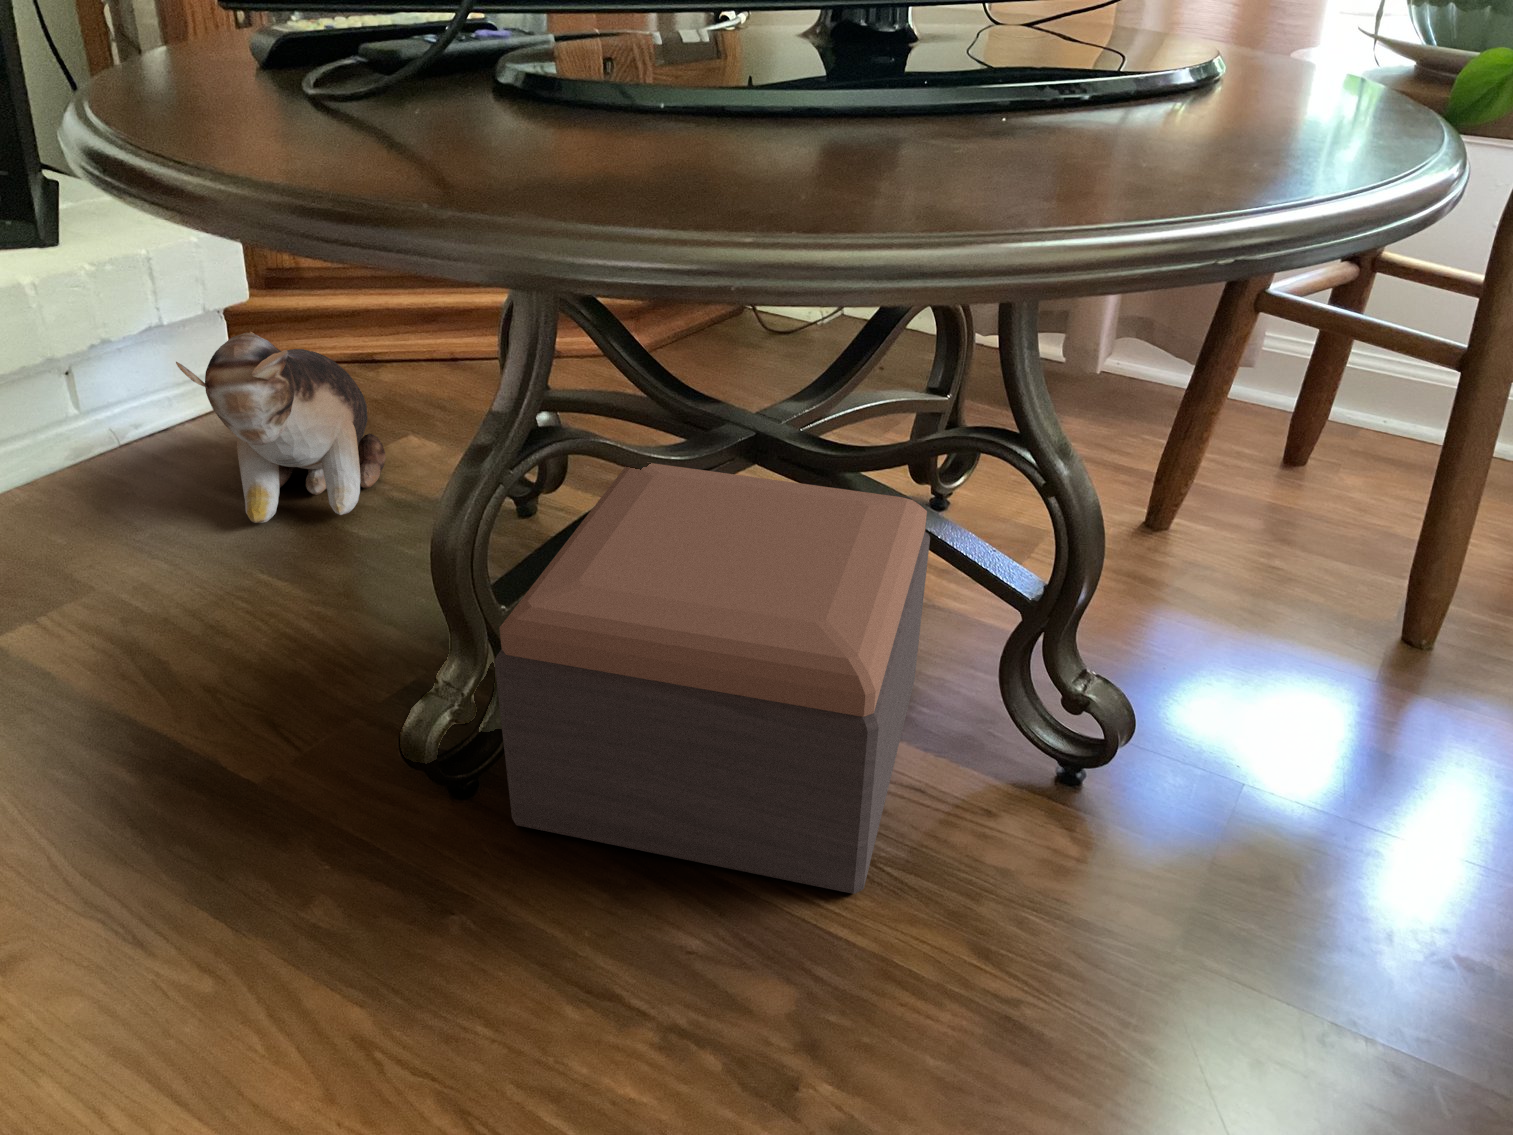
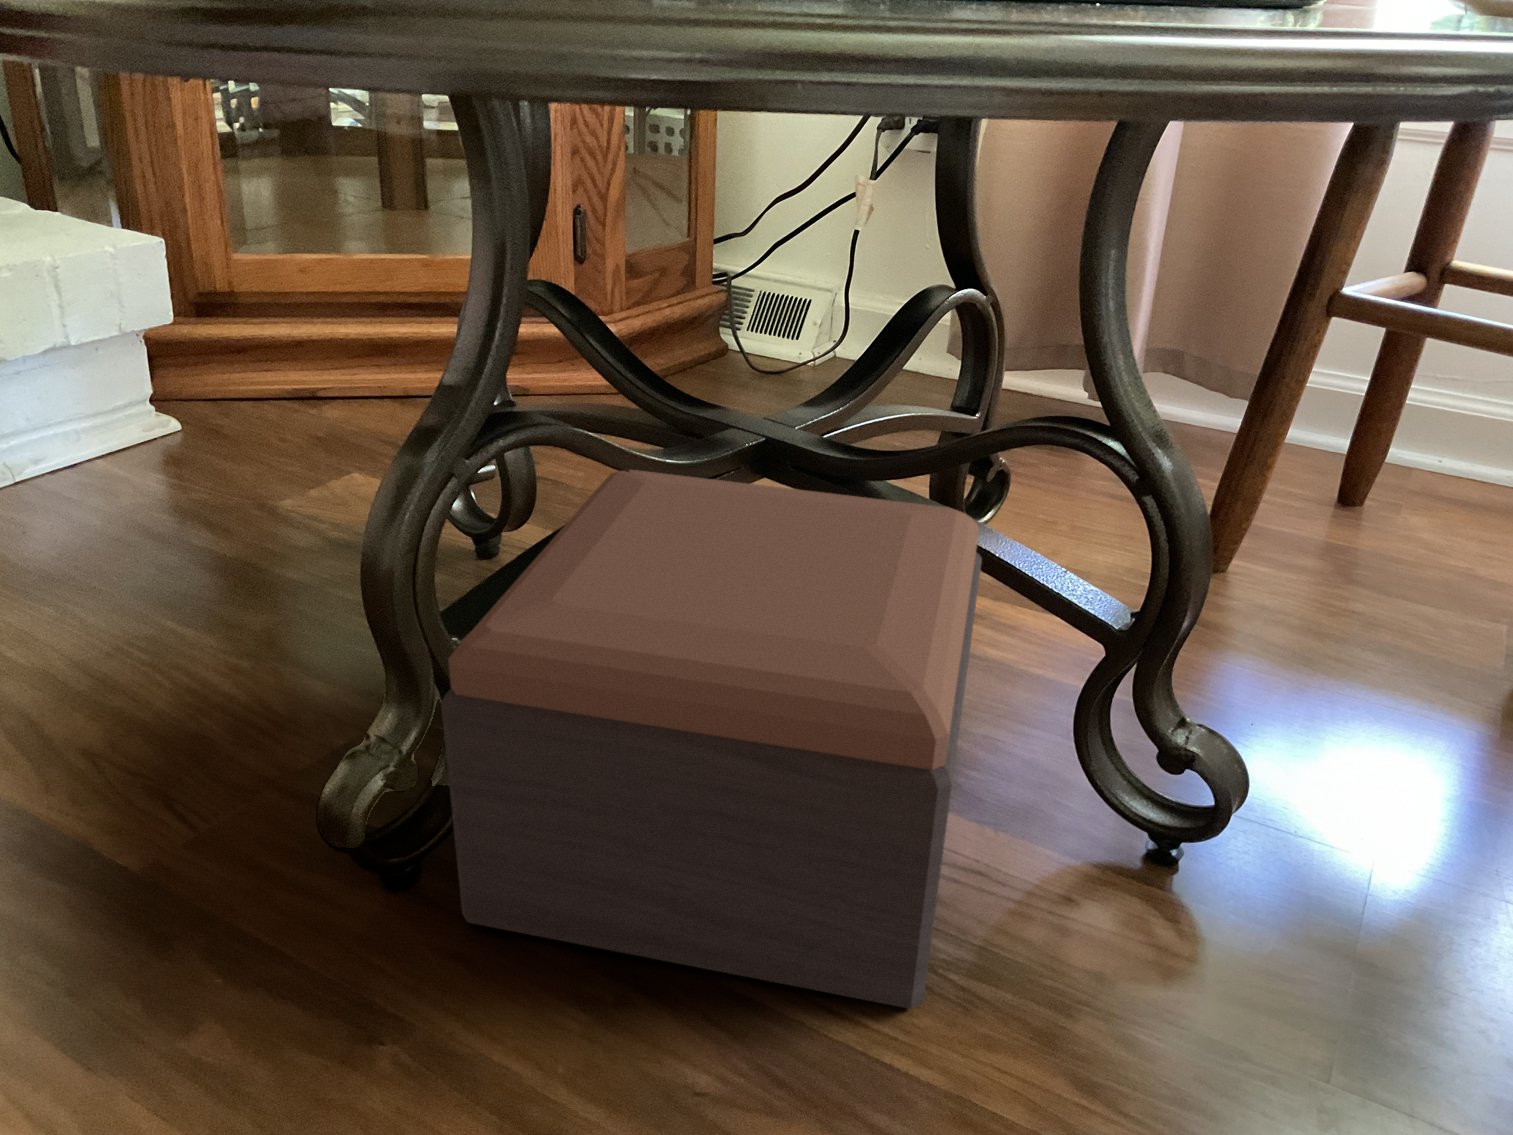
plush toy: present [176,331,386,523] -> none [64,331,324,563]

